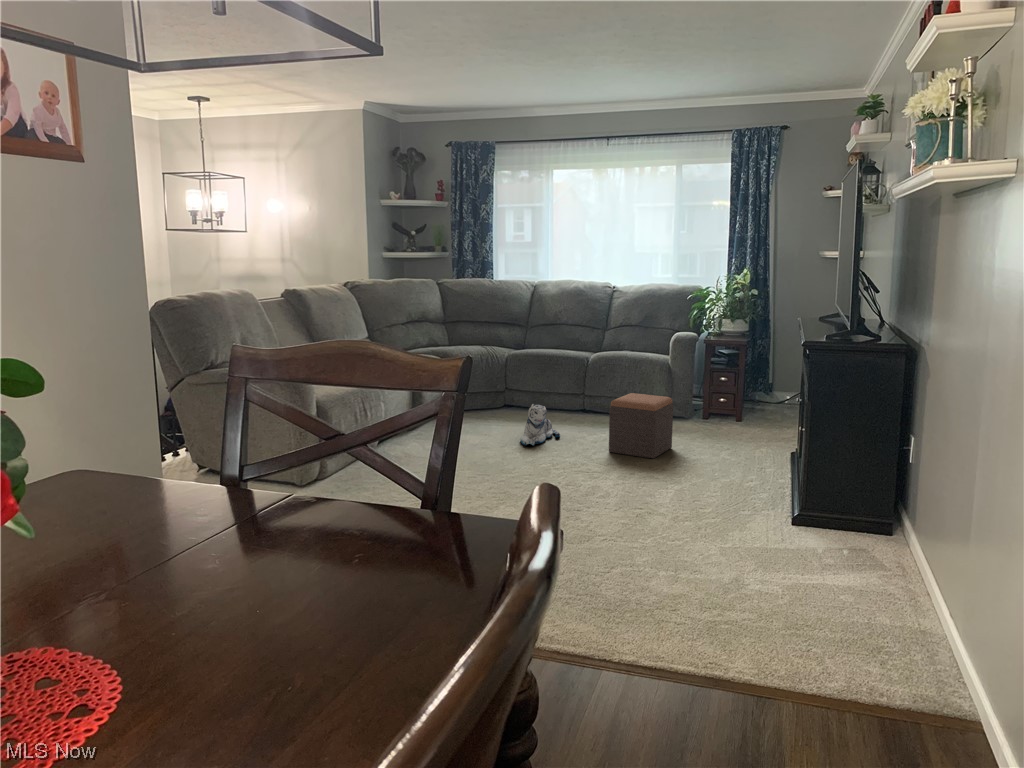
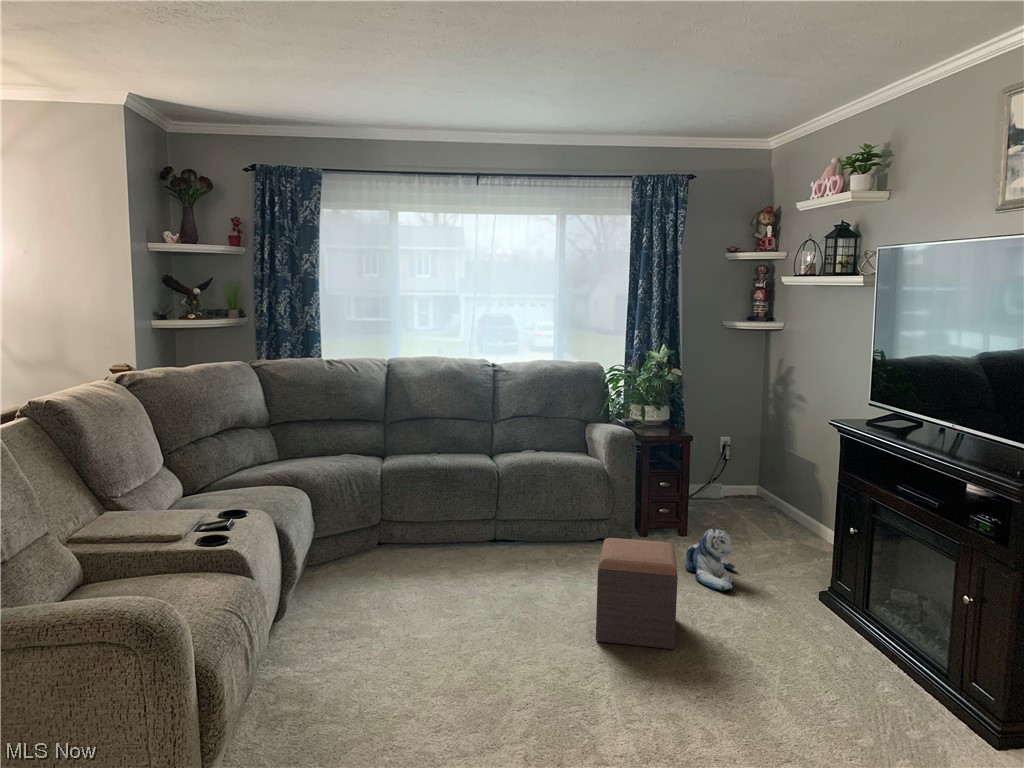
plush toy: present [520,404,560,446] -> present [685,529,734,591]

